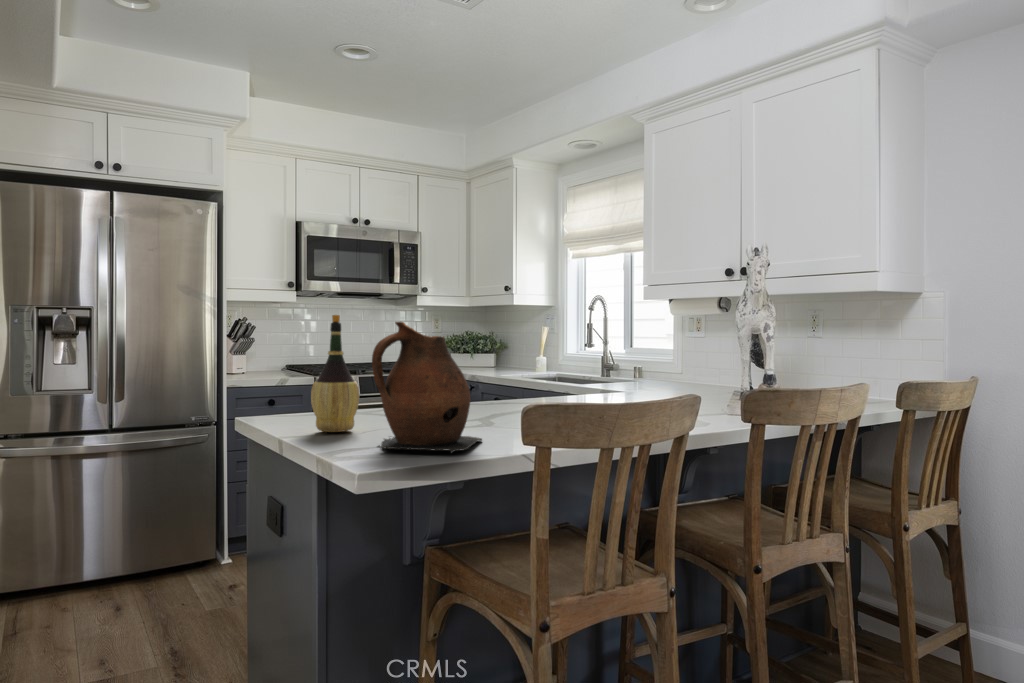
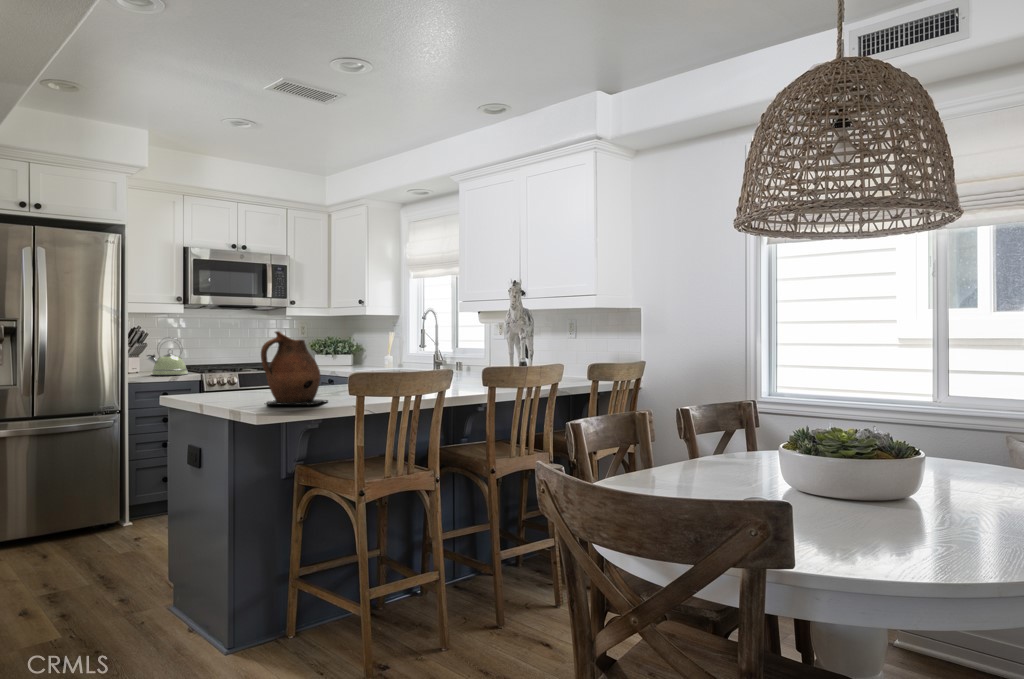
wine bottle: present [311,315,359,432] -> none [219,327,250,400]
kettle: none [250,331,299,378] -> present [147,337,188,375]

